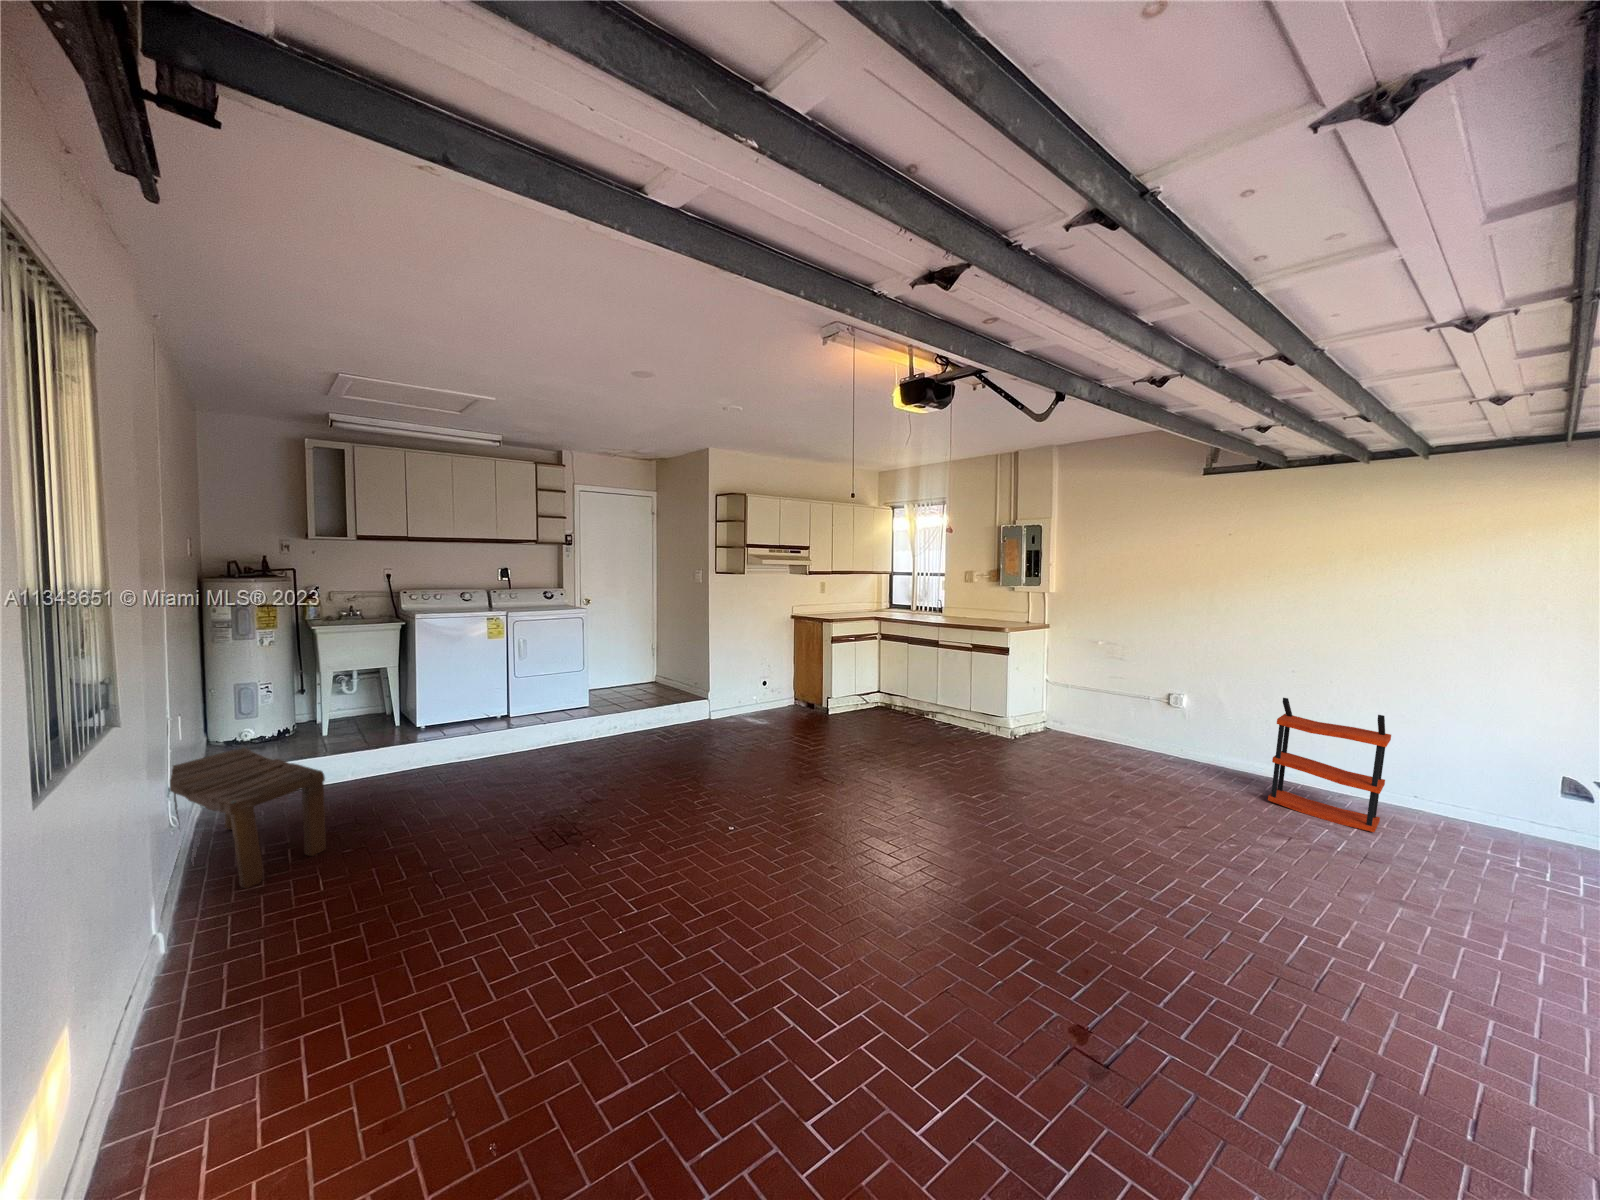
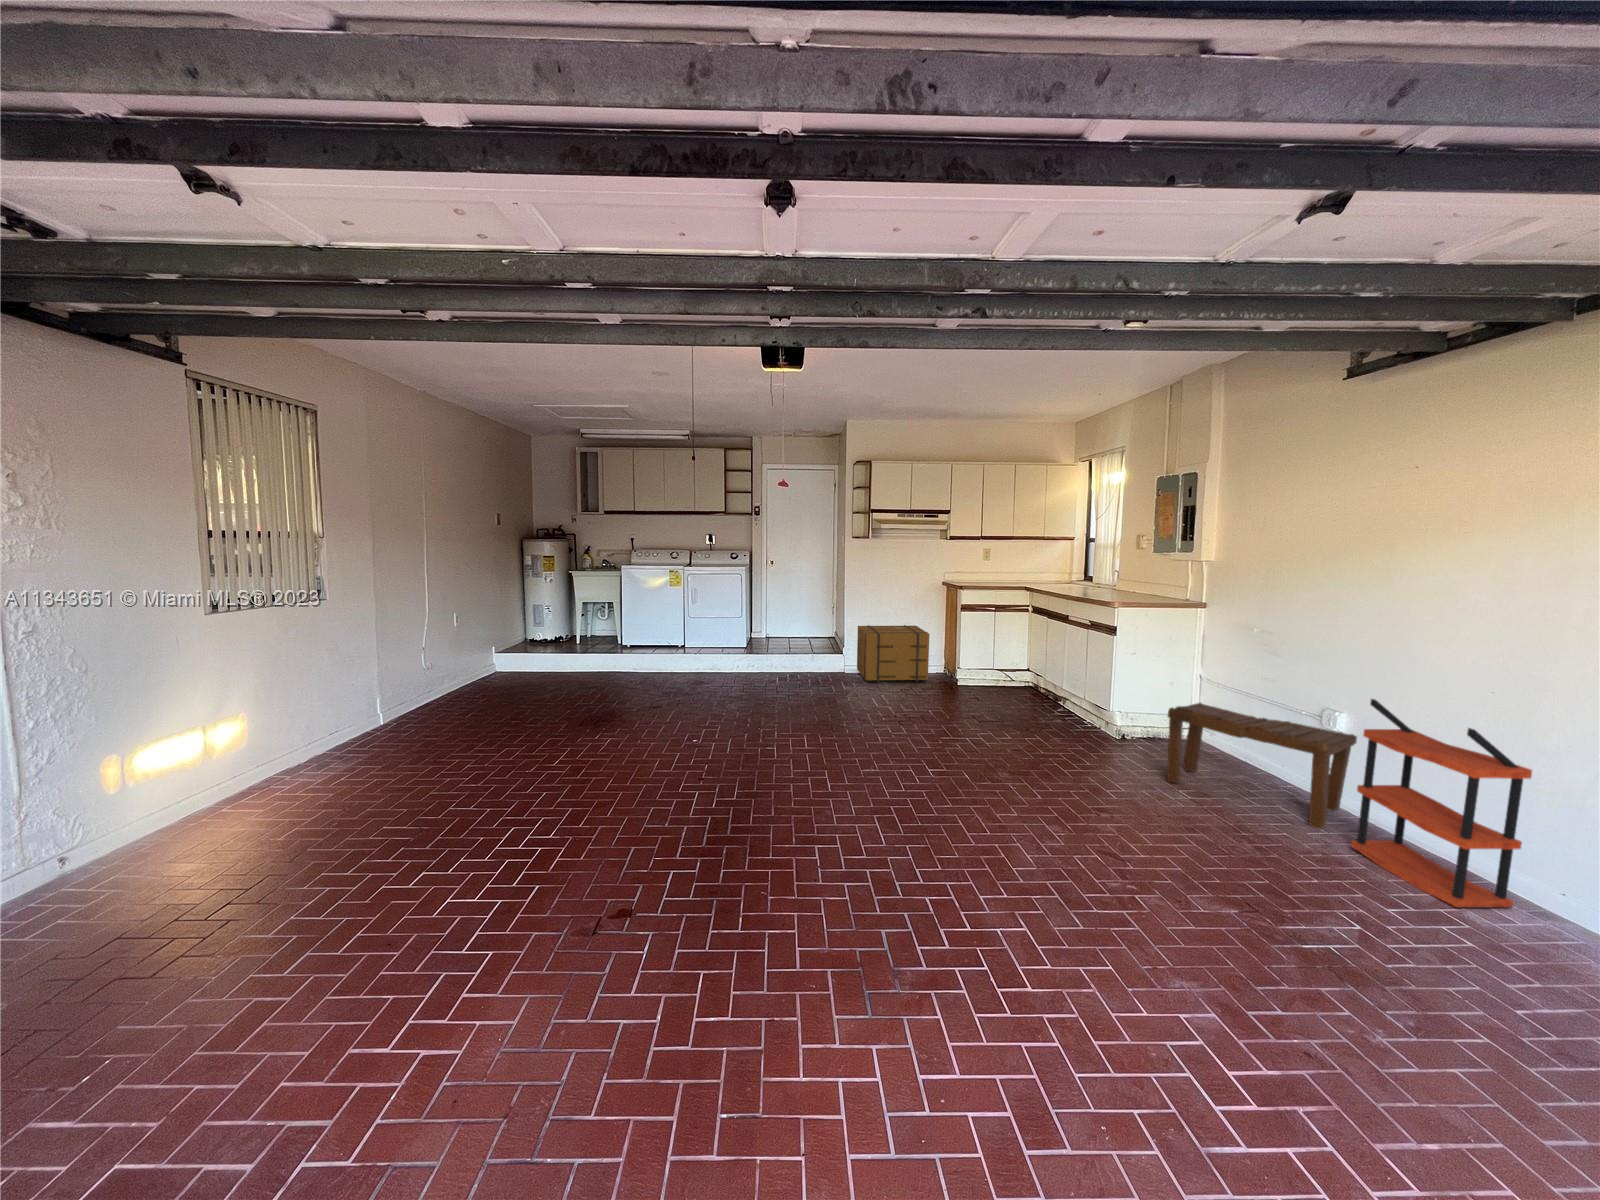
cardboard box: none [733,656,811,720] -> present [857,625,929,683]
bench: present [170,748,326,888] -> present [1167,703,1357,829]

